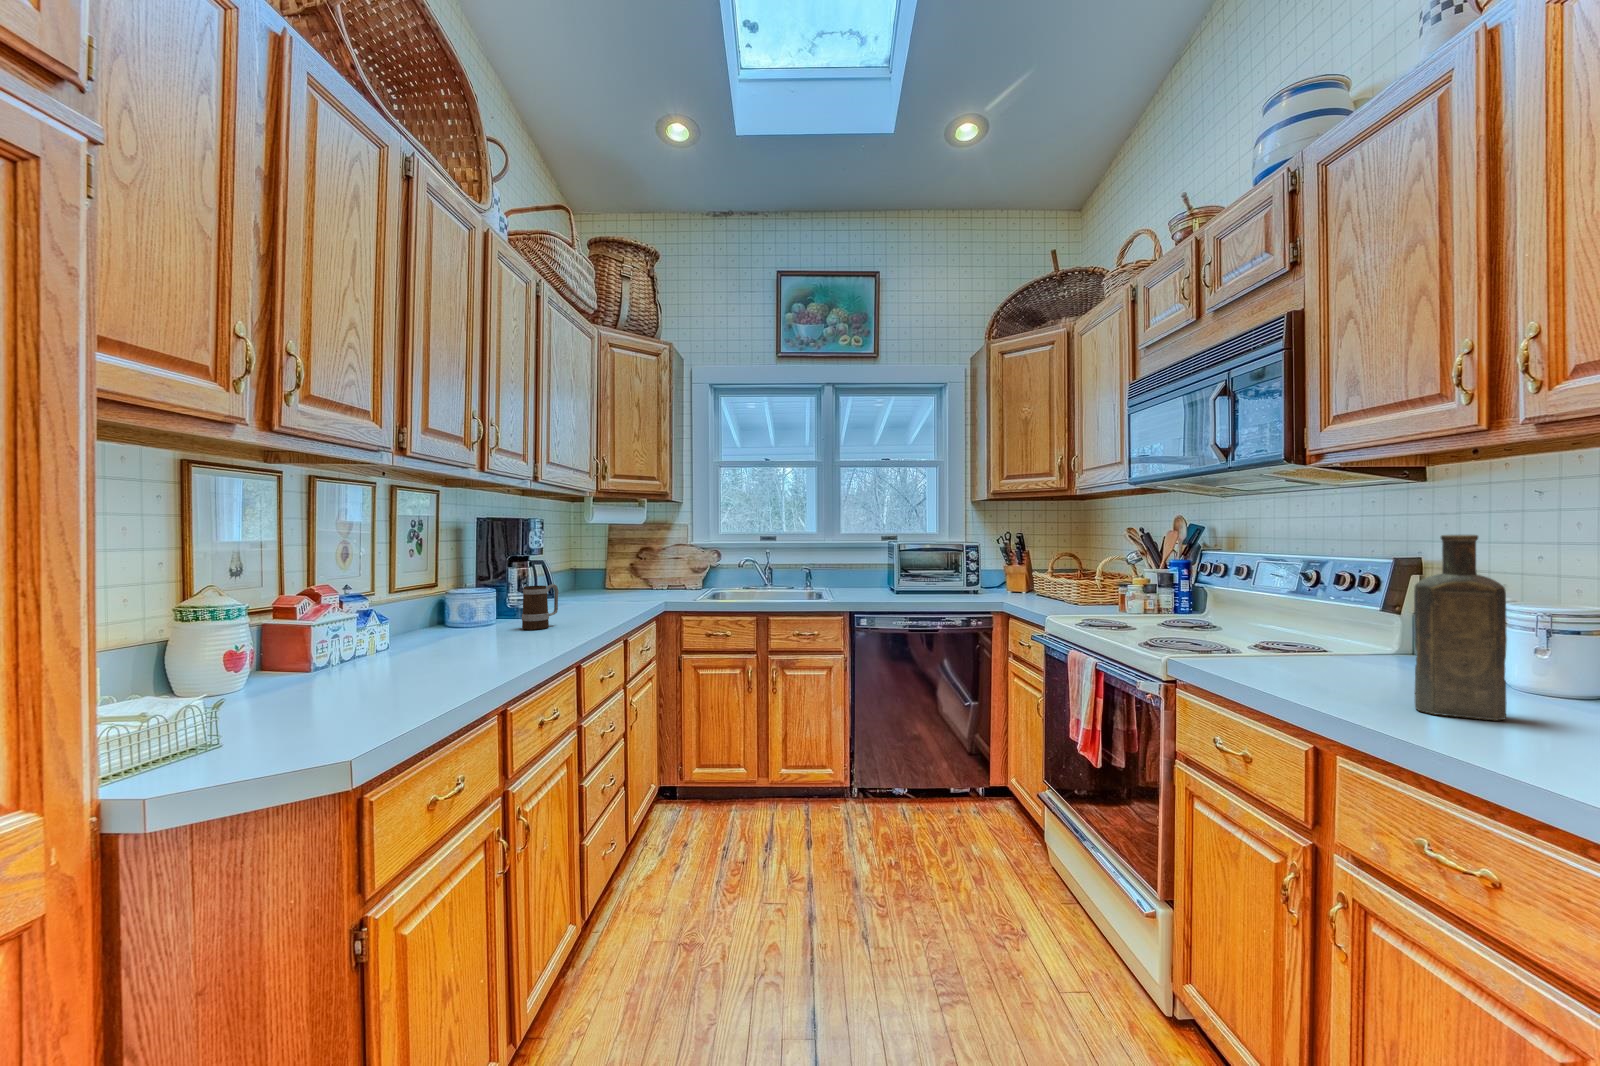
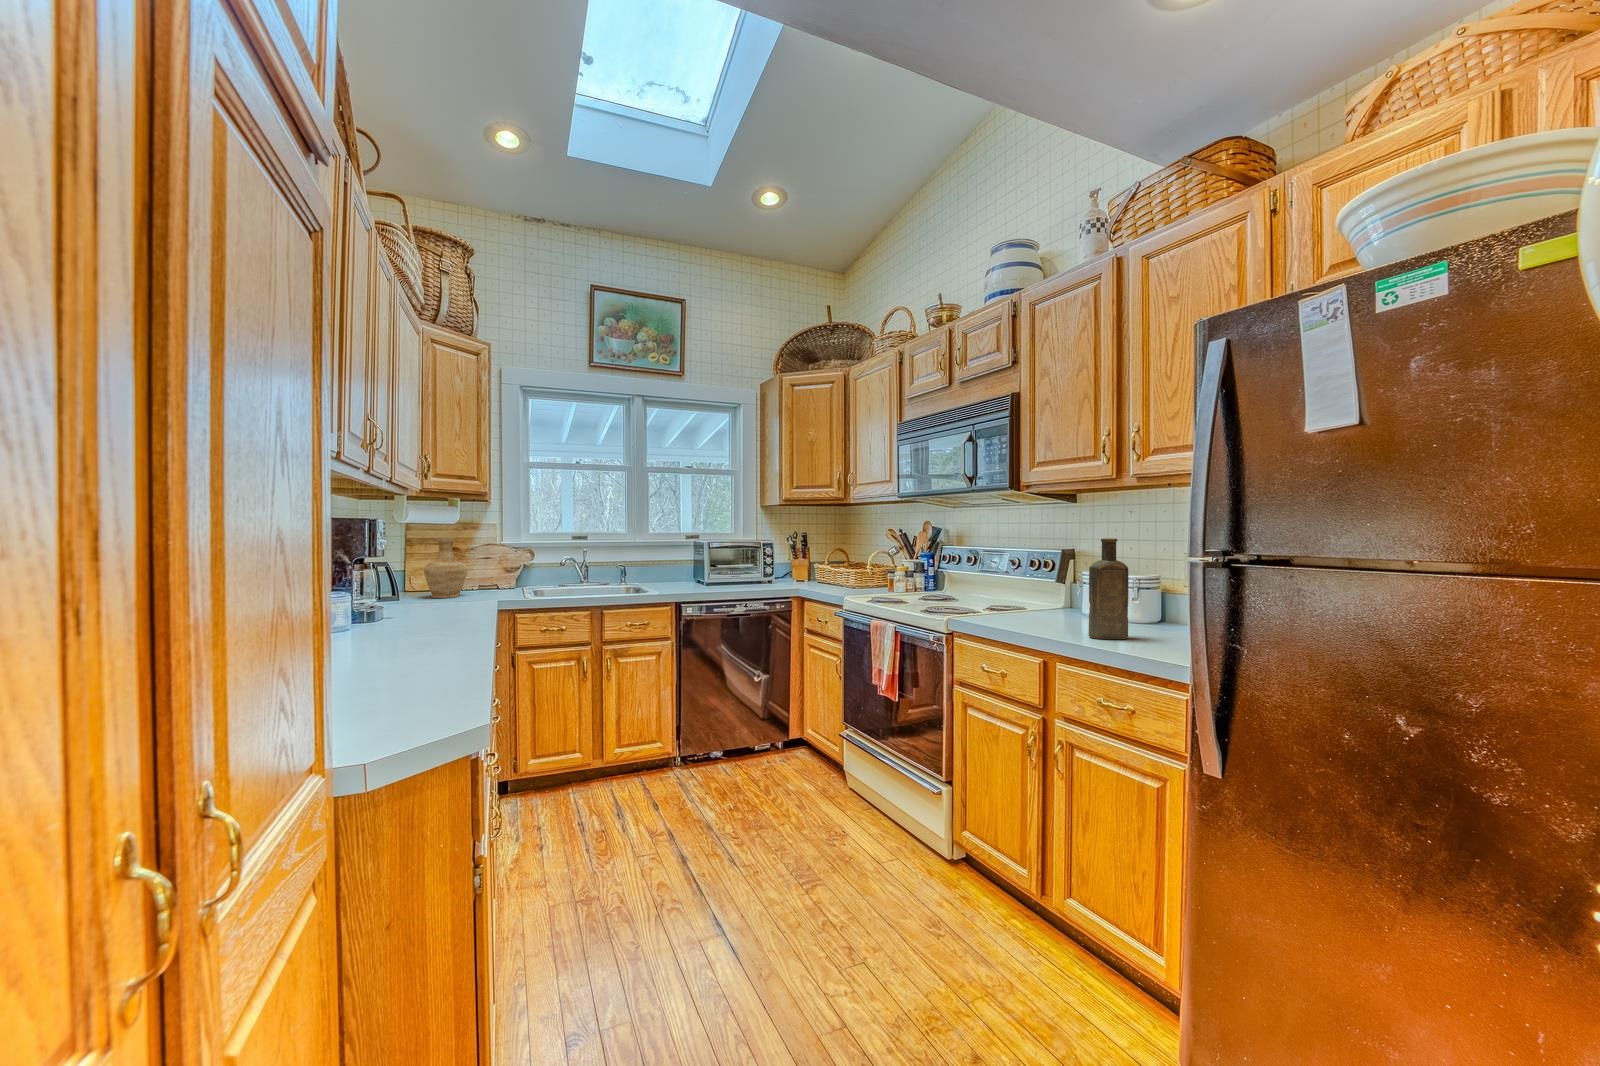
vase: none [617,538,655,597] -> present [424,537,467,598]
mug: present [522,584,559,630] -> none [371,585,411,633]

